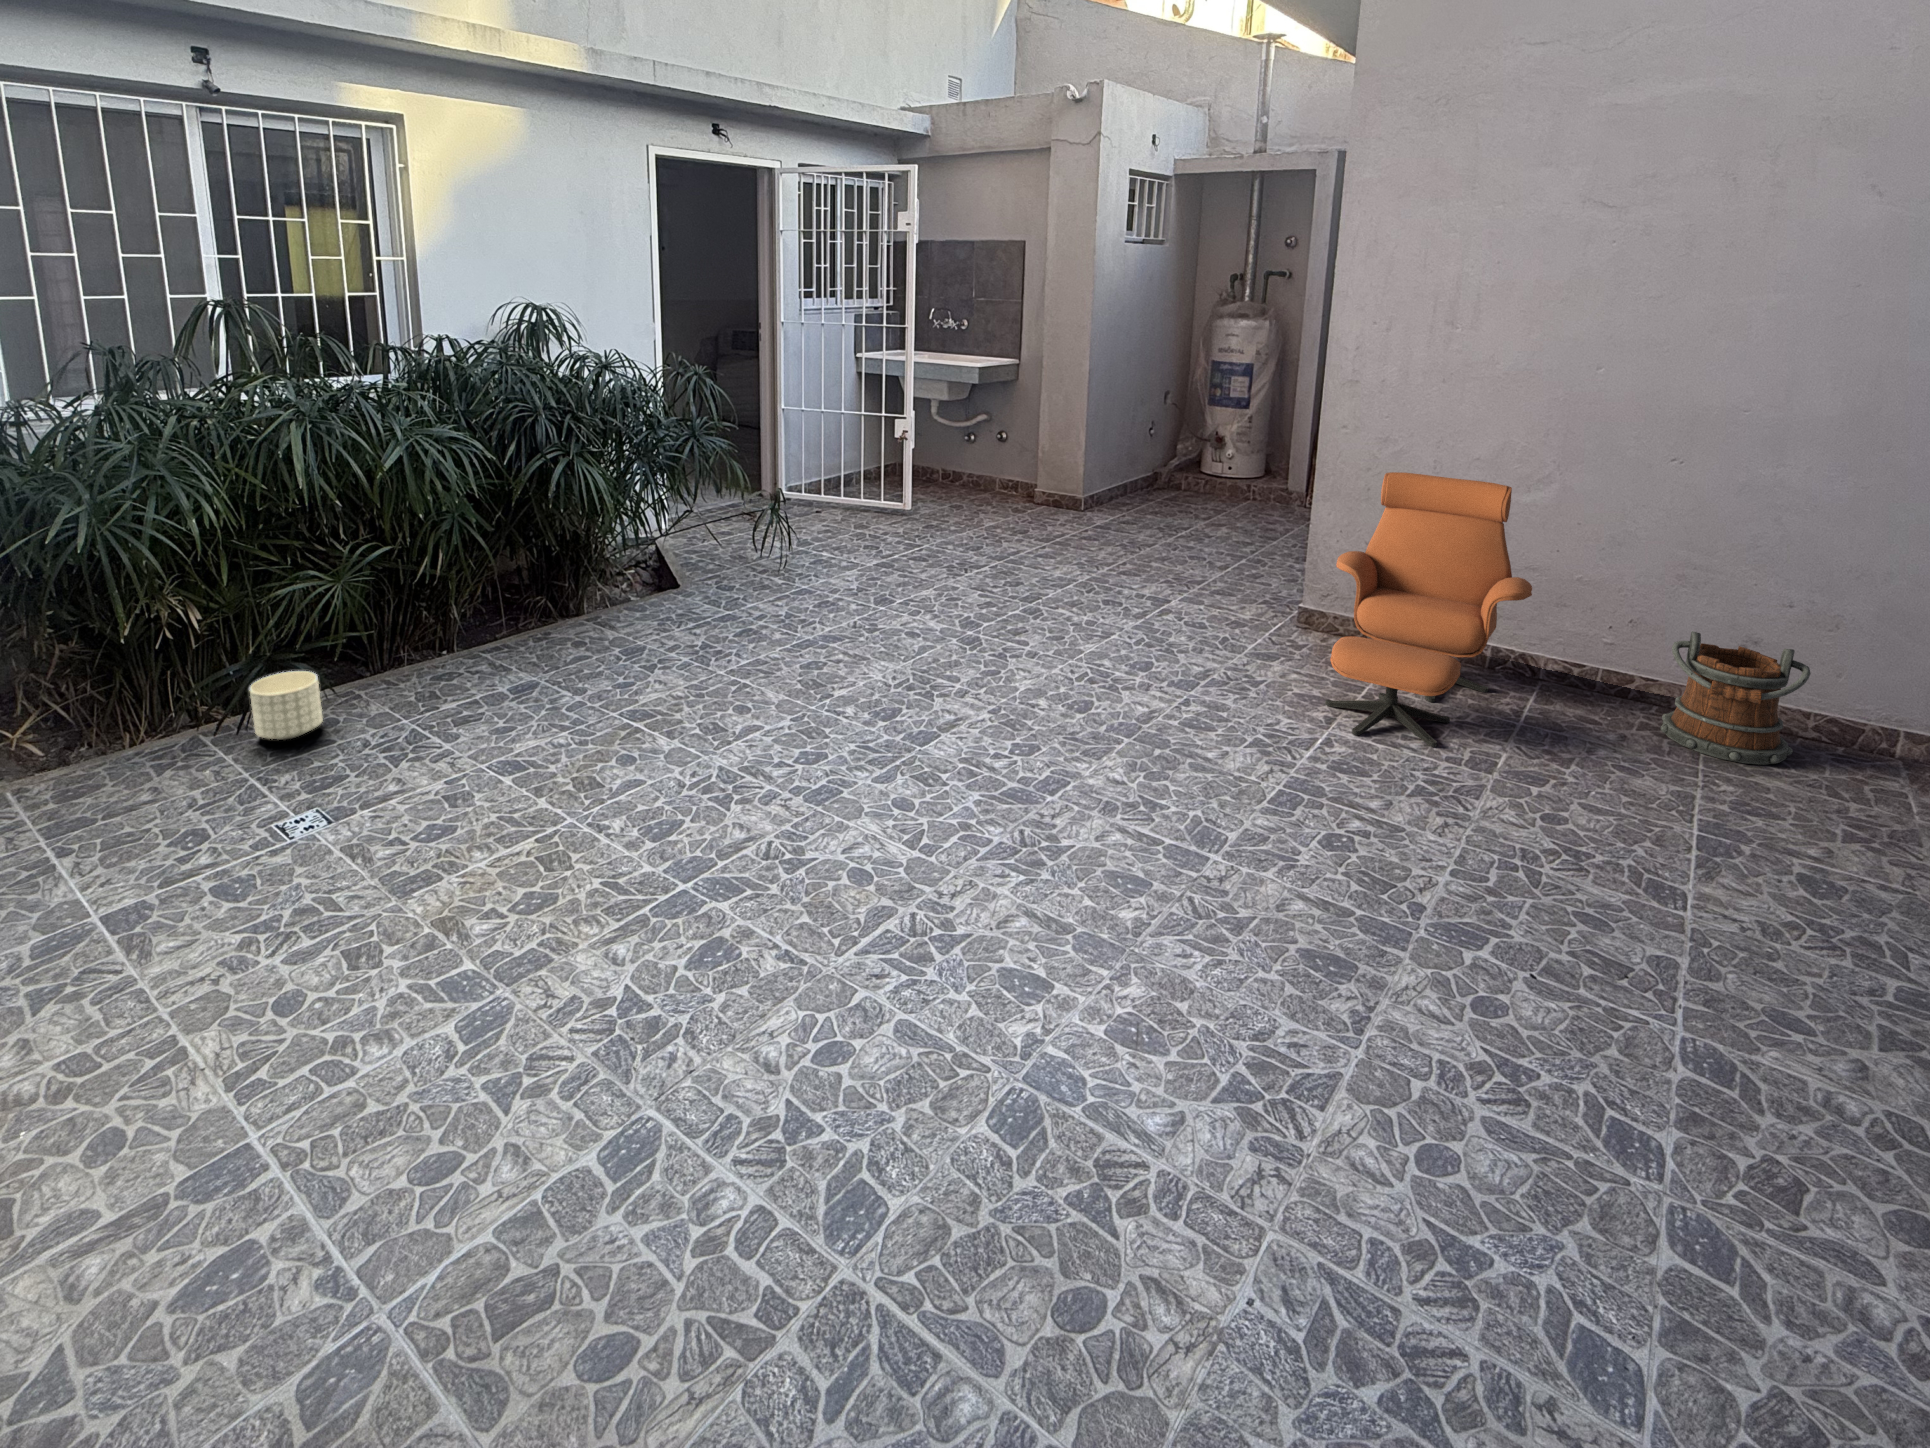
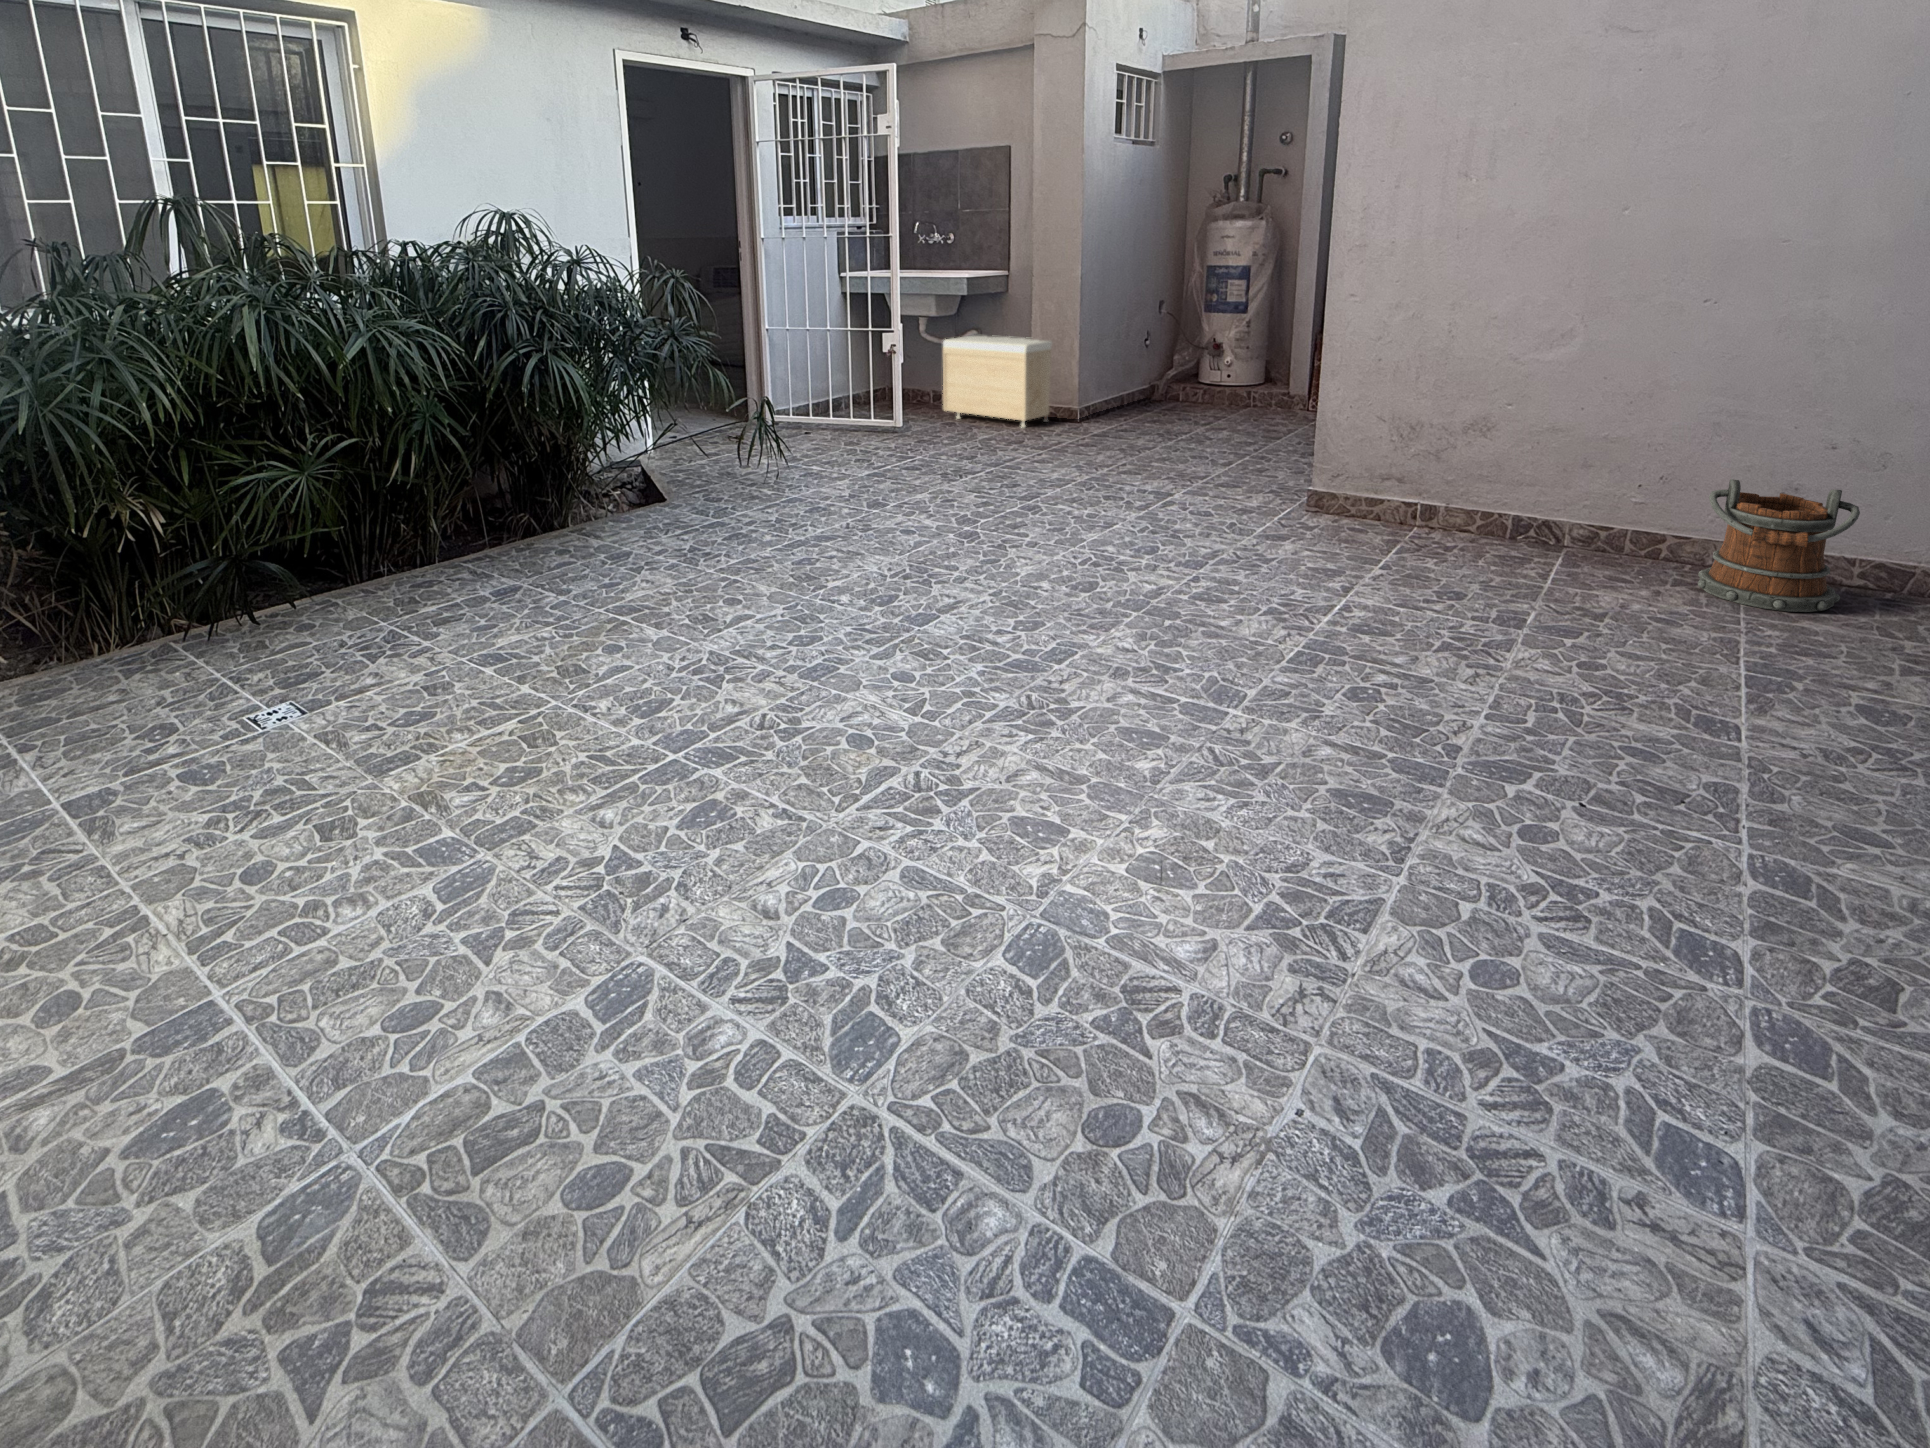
storage bench: none [951,418,1069,513] -> present [943,336,1052,427]
lounge chair: present [1325,472,1532,747] -> none [1342,337,1558,609]
planter: present [250,671,323,740] -> none [218,575,297,644]

